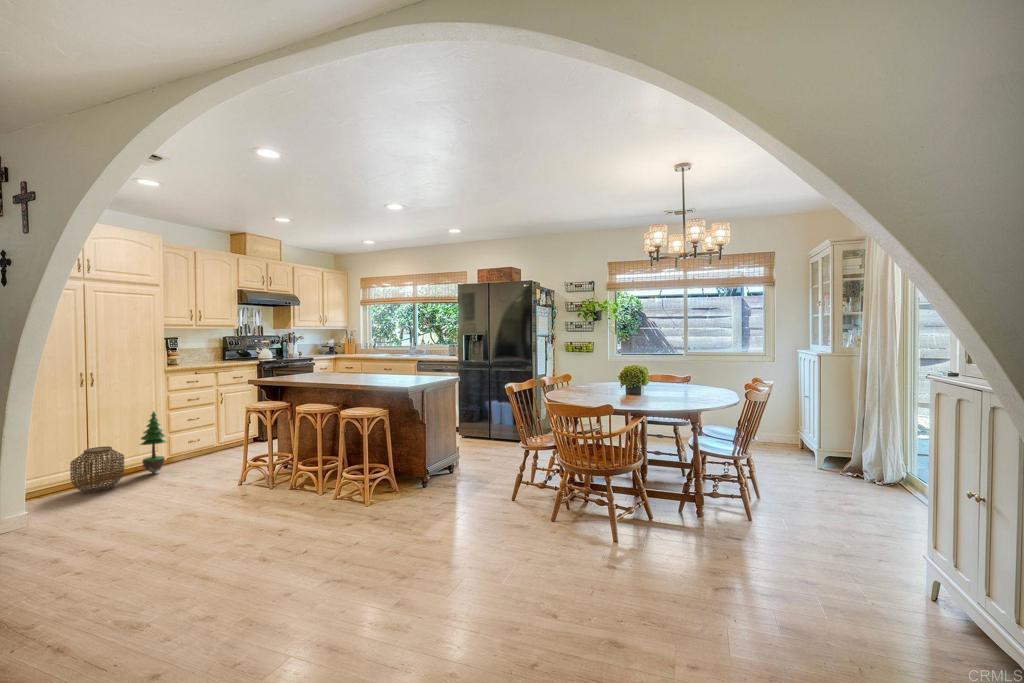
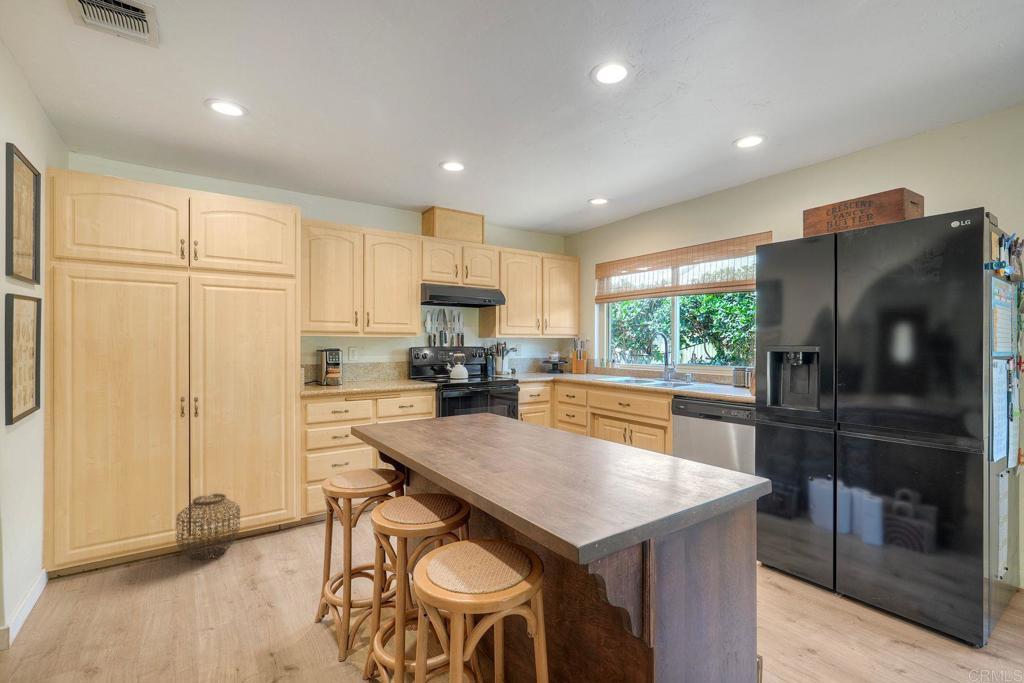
potted tree: present [140,411,166,473] -> none [271,448,305,534]

